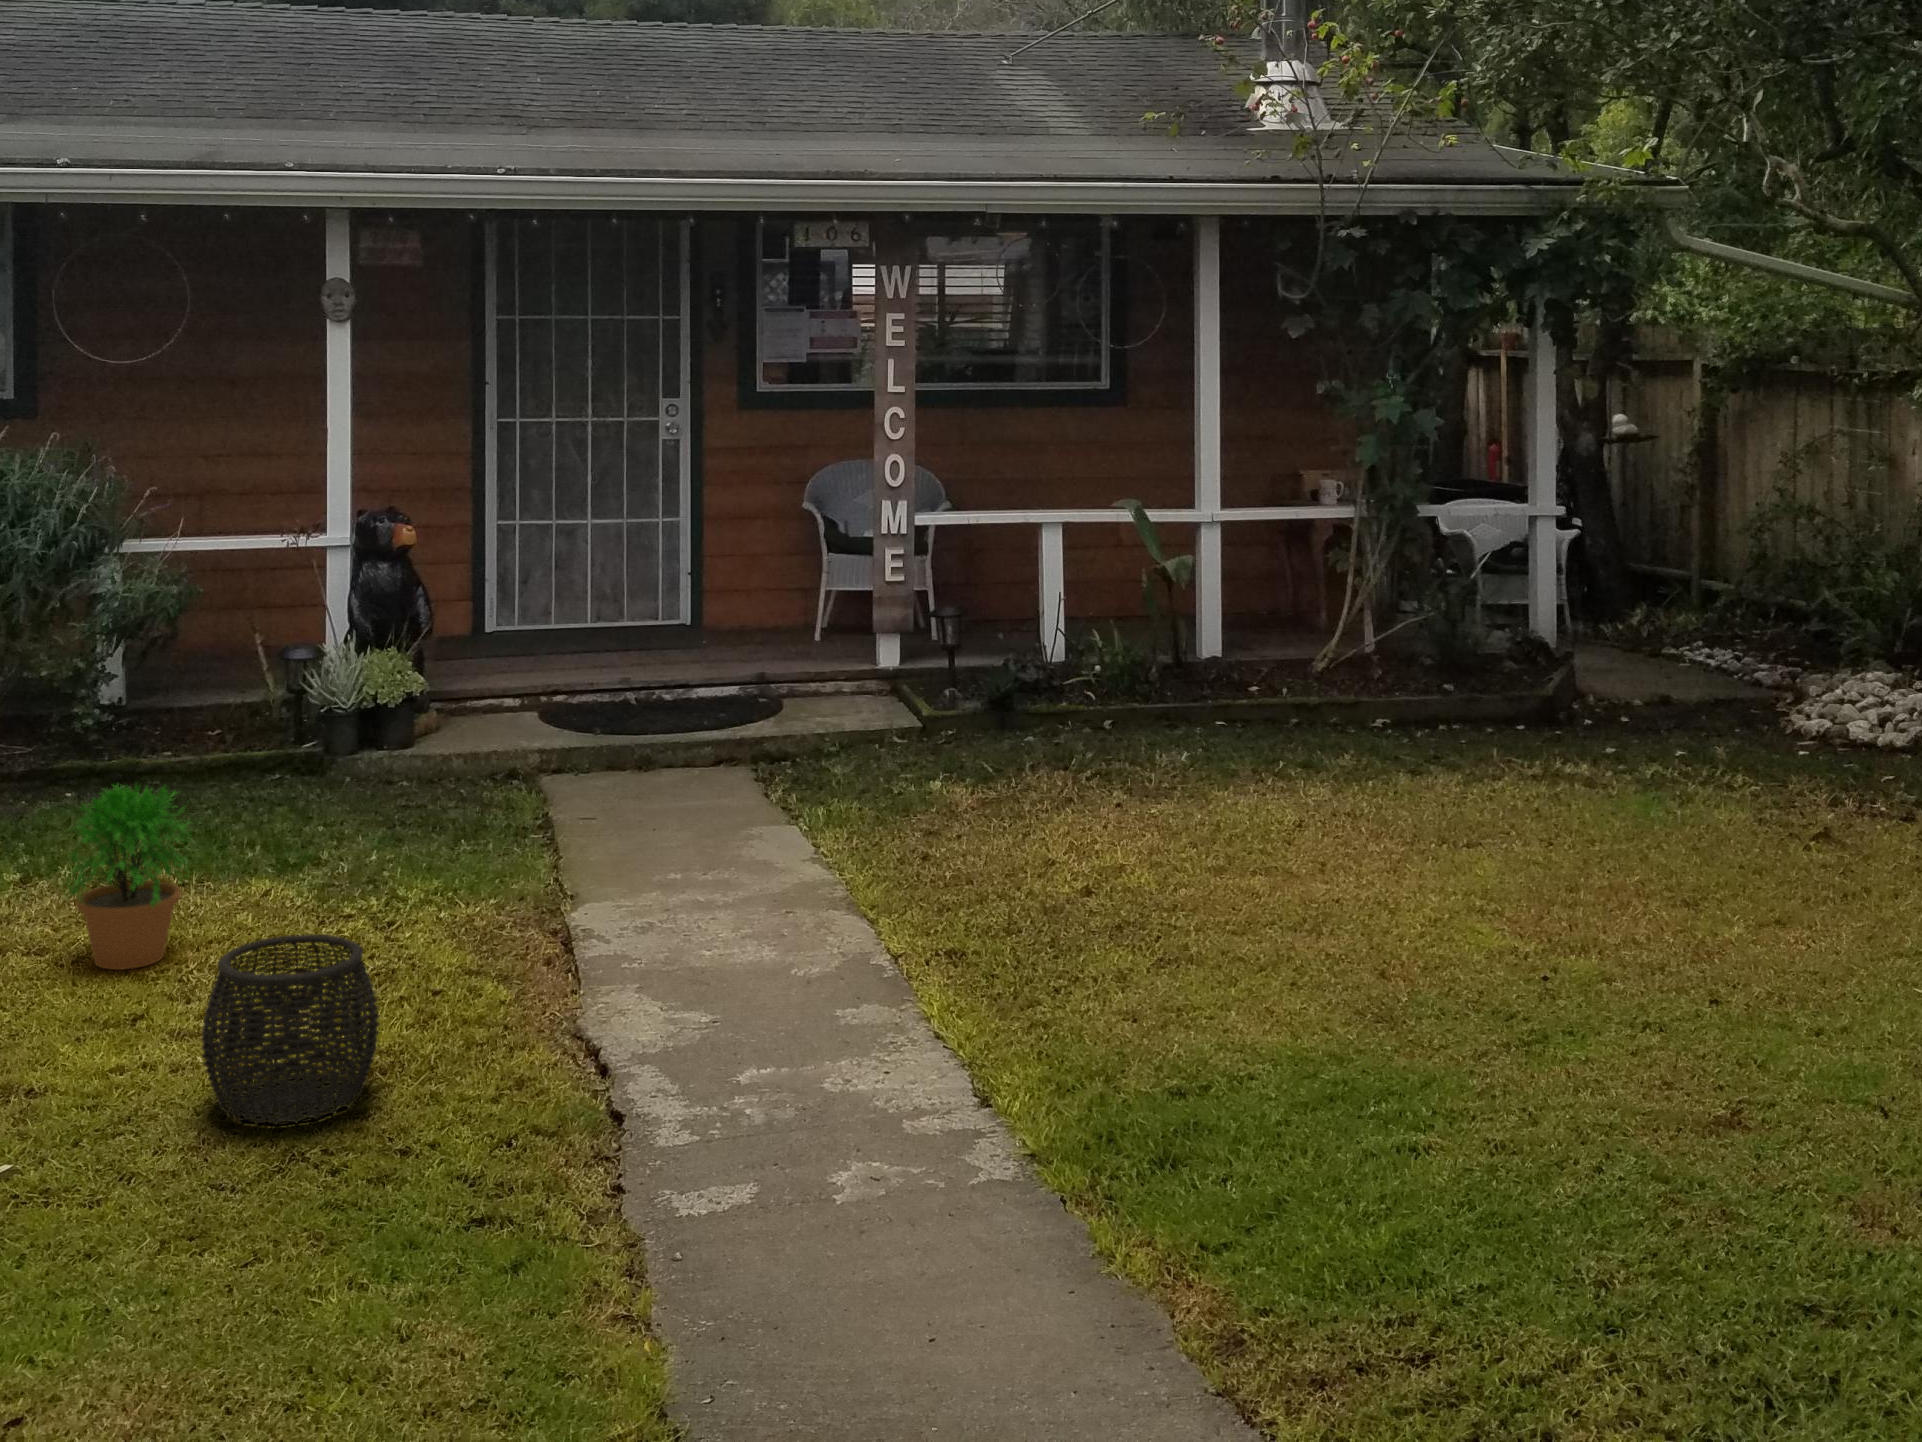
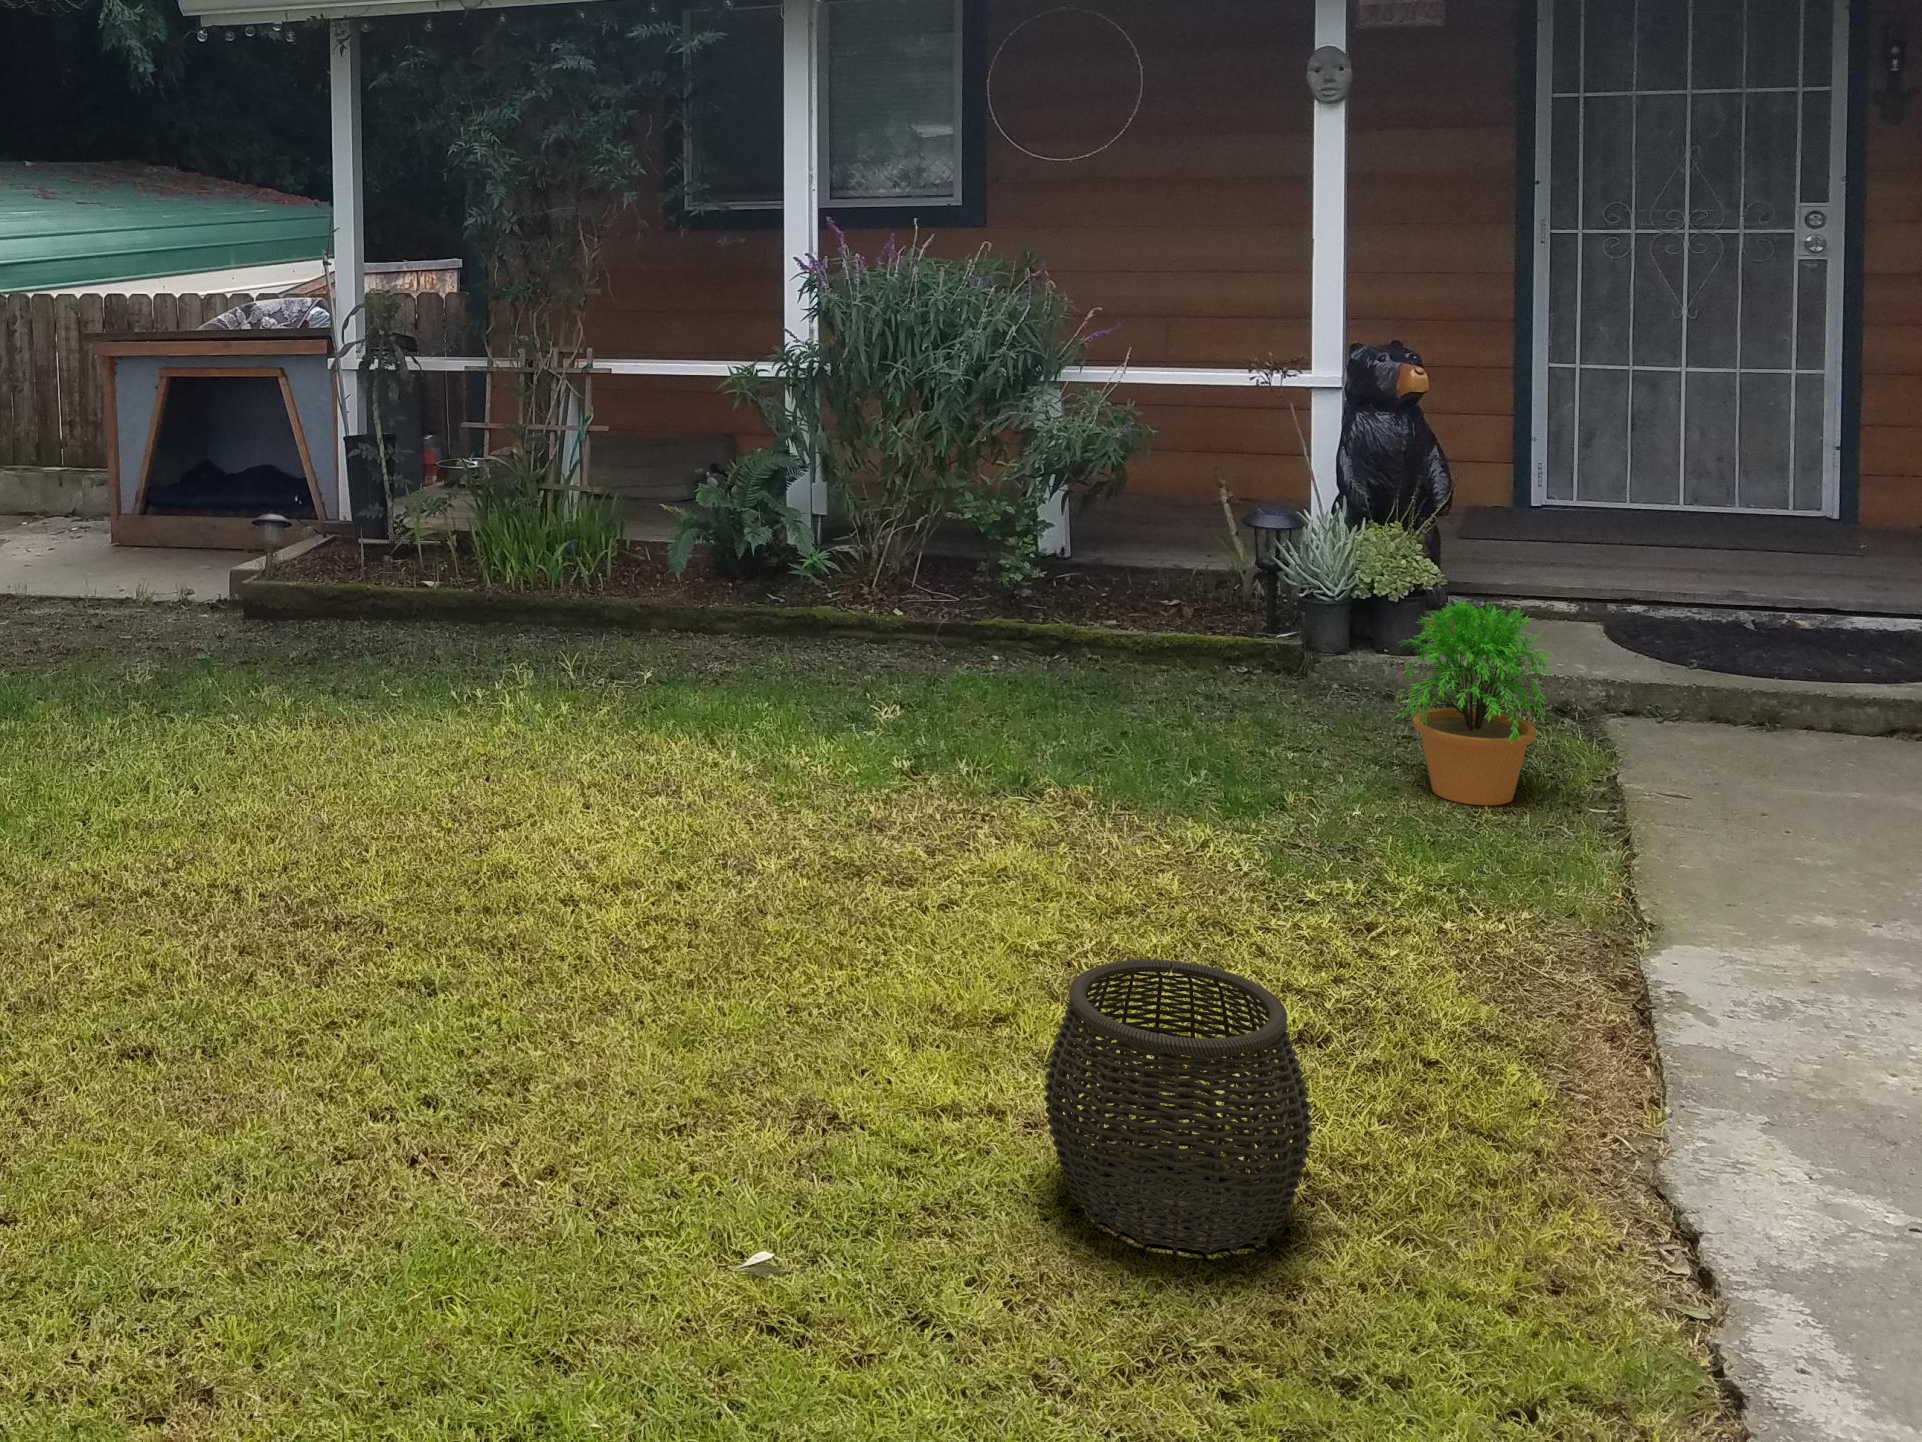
potted plant: present [66,785,191,970] -> present [1395,600,1554,805]

